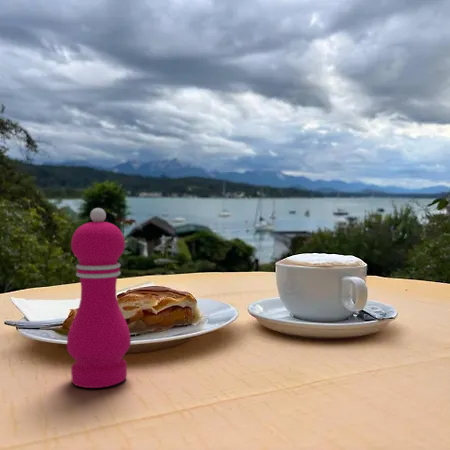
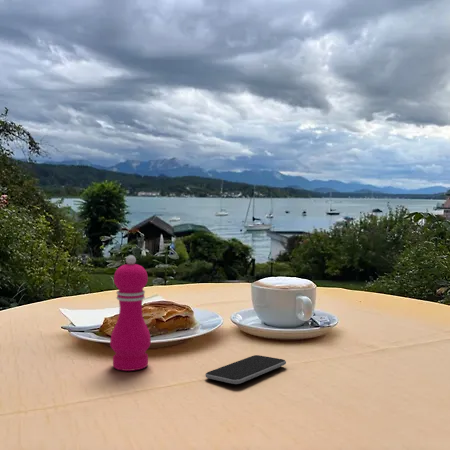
smartphone: none [216,361,340,411] -> present [205,355,286,384]

